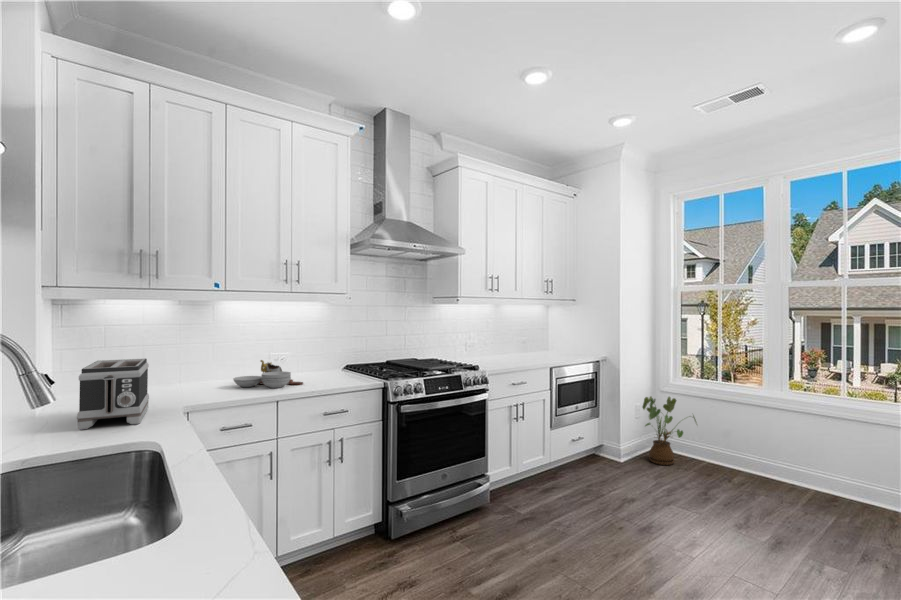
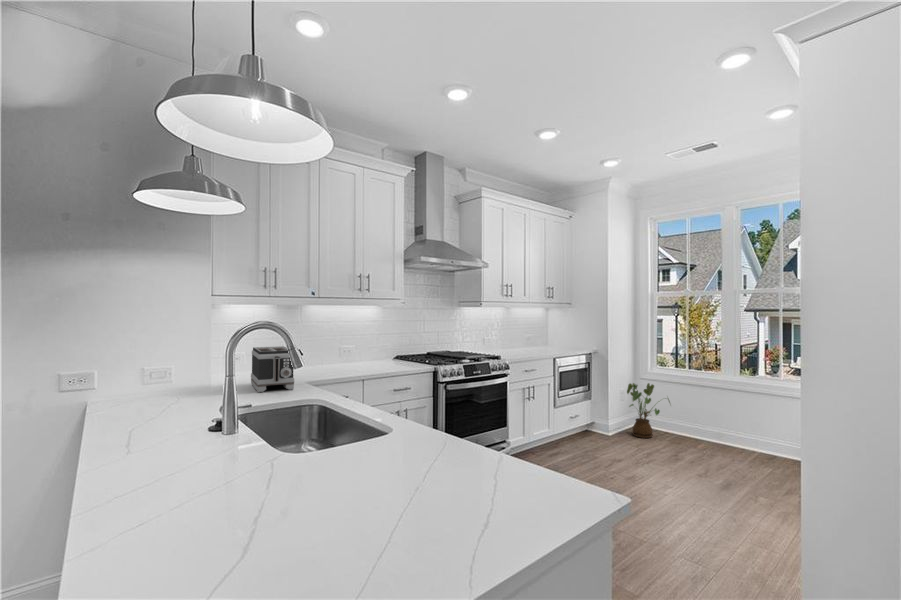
cutting board: present [233,360,303,388] -> none [325,350,375,370]

